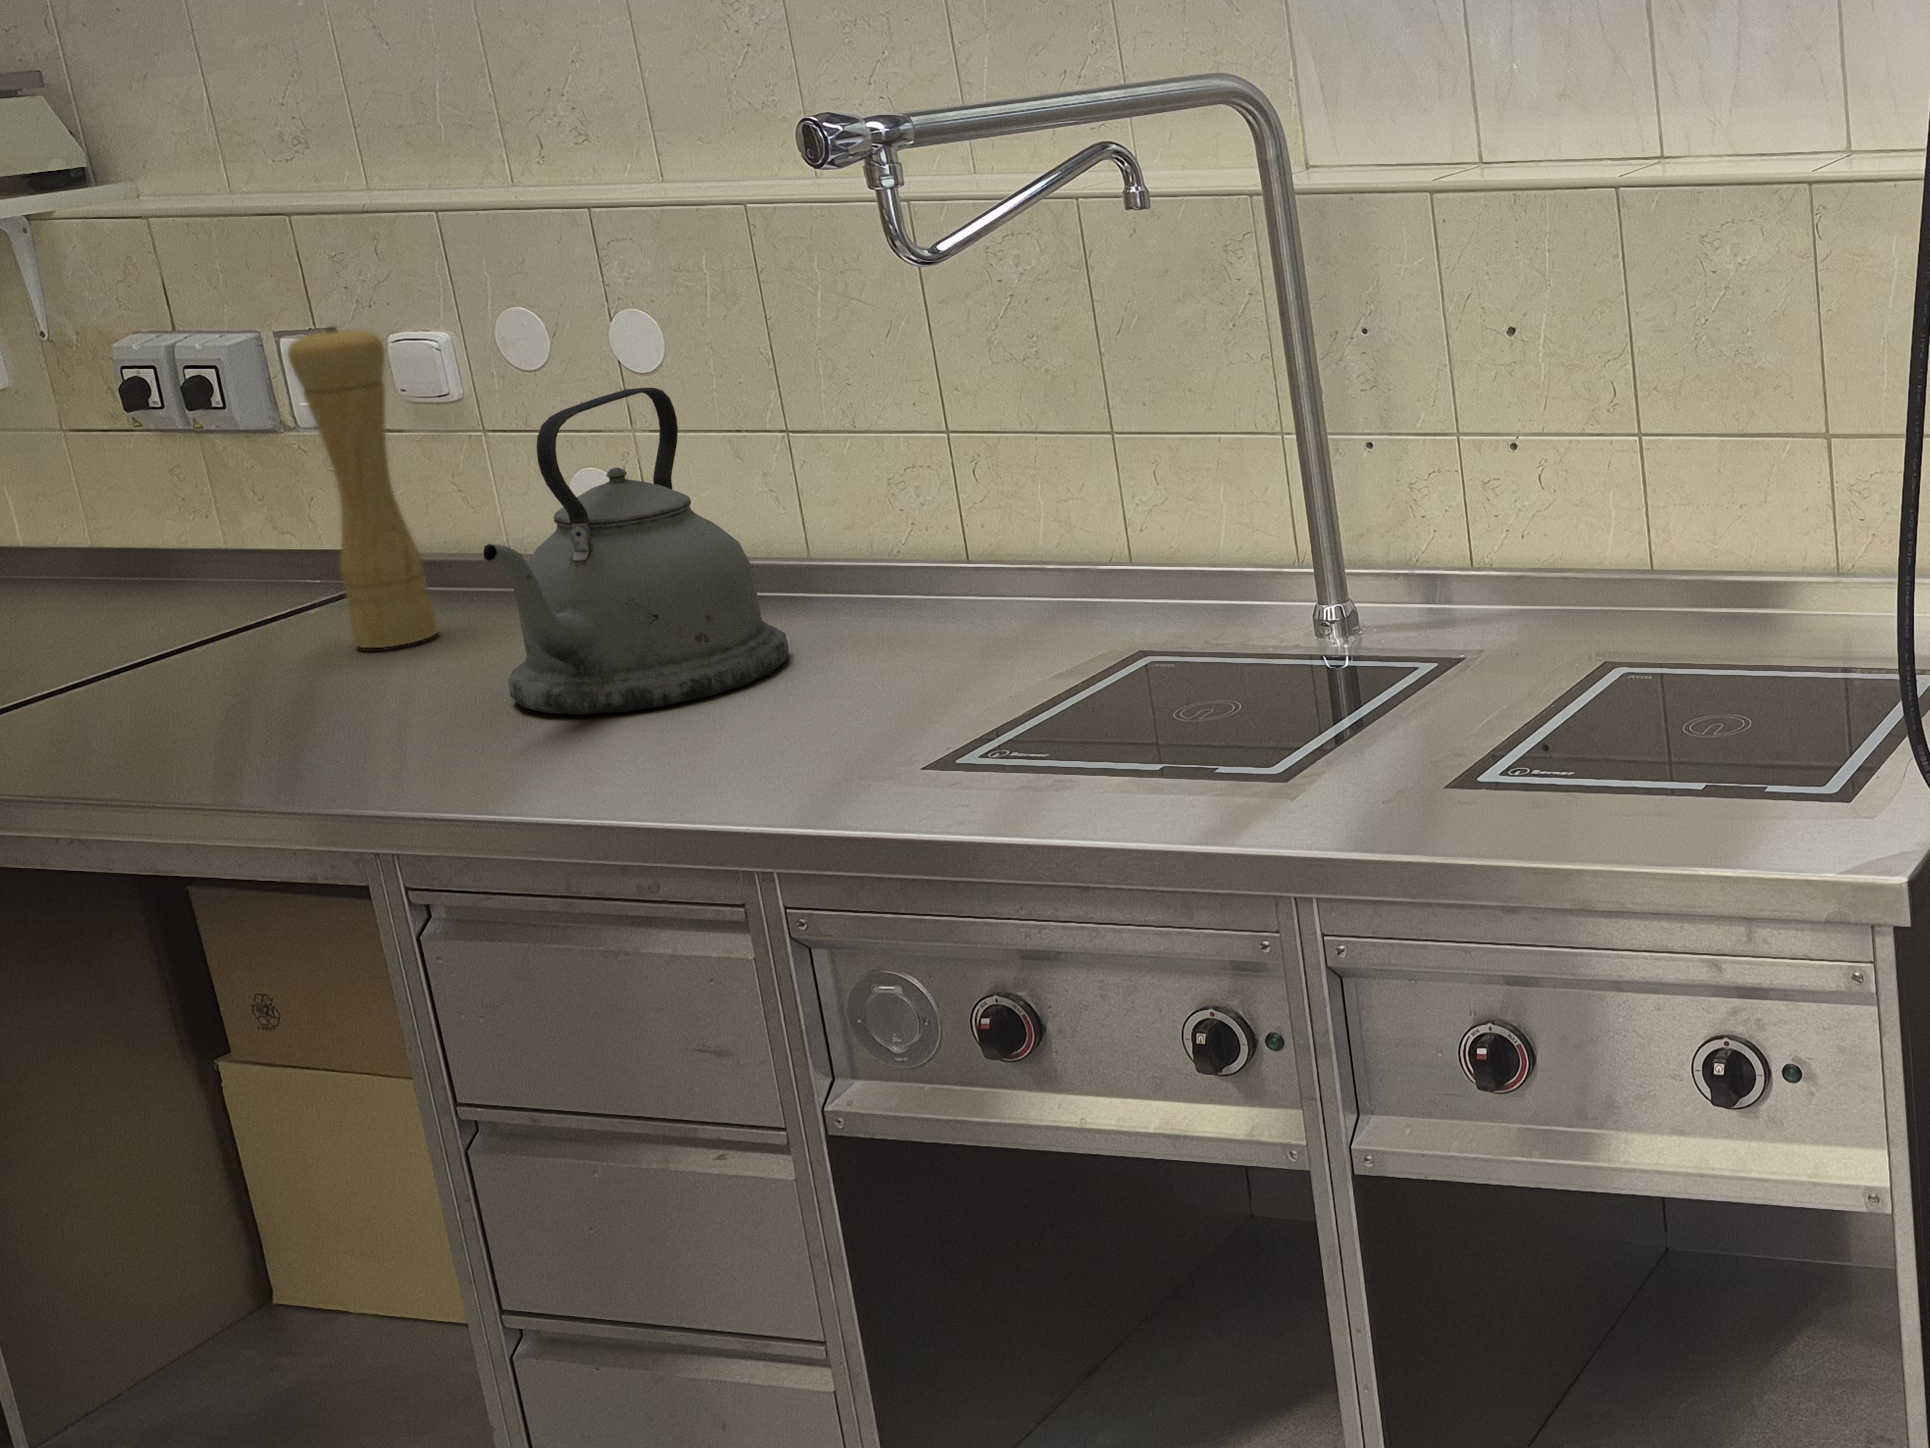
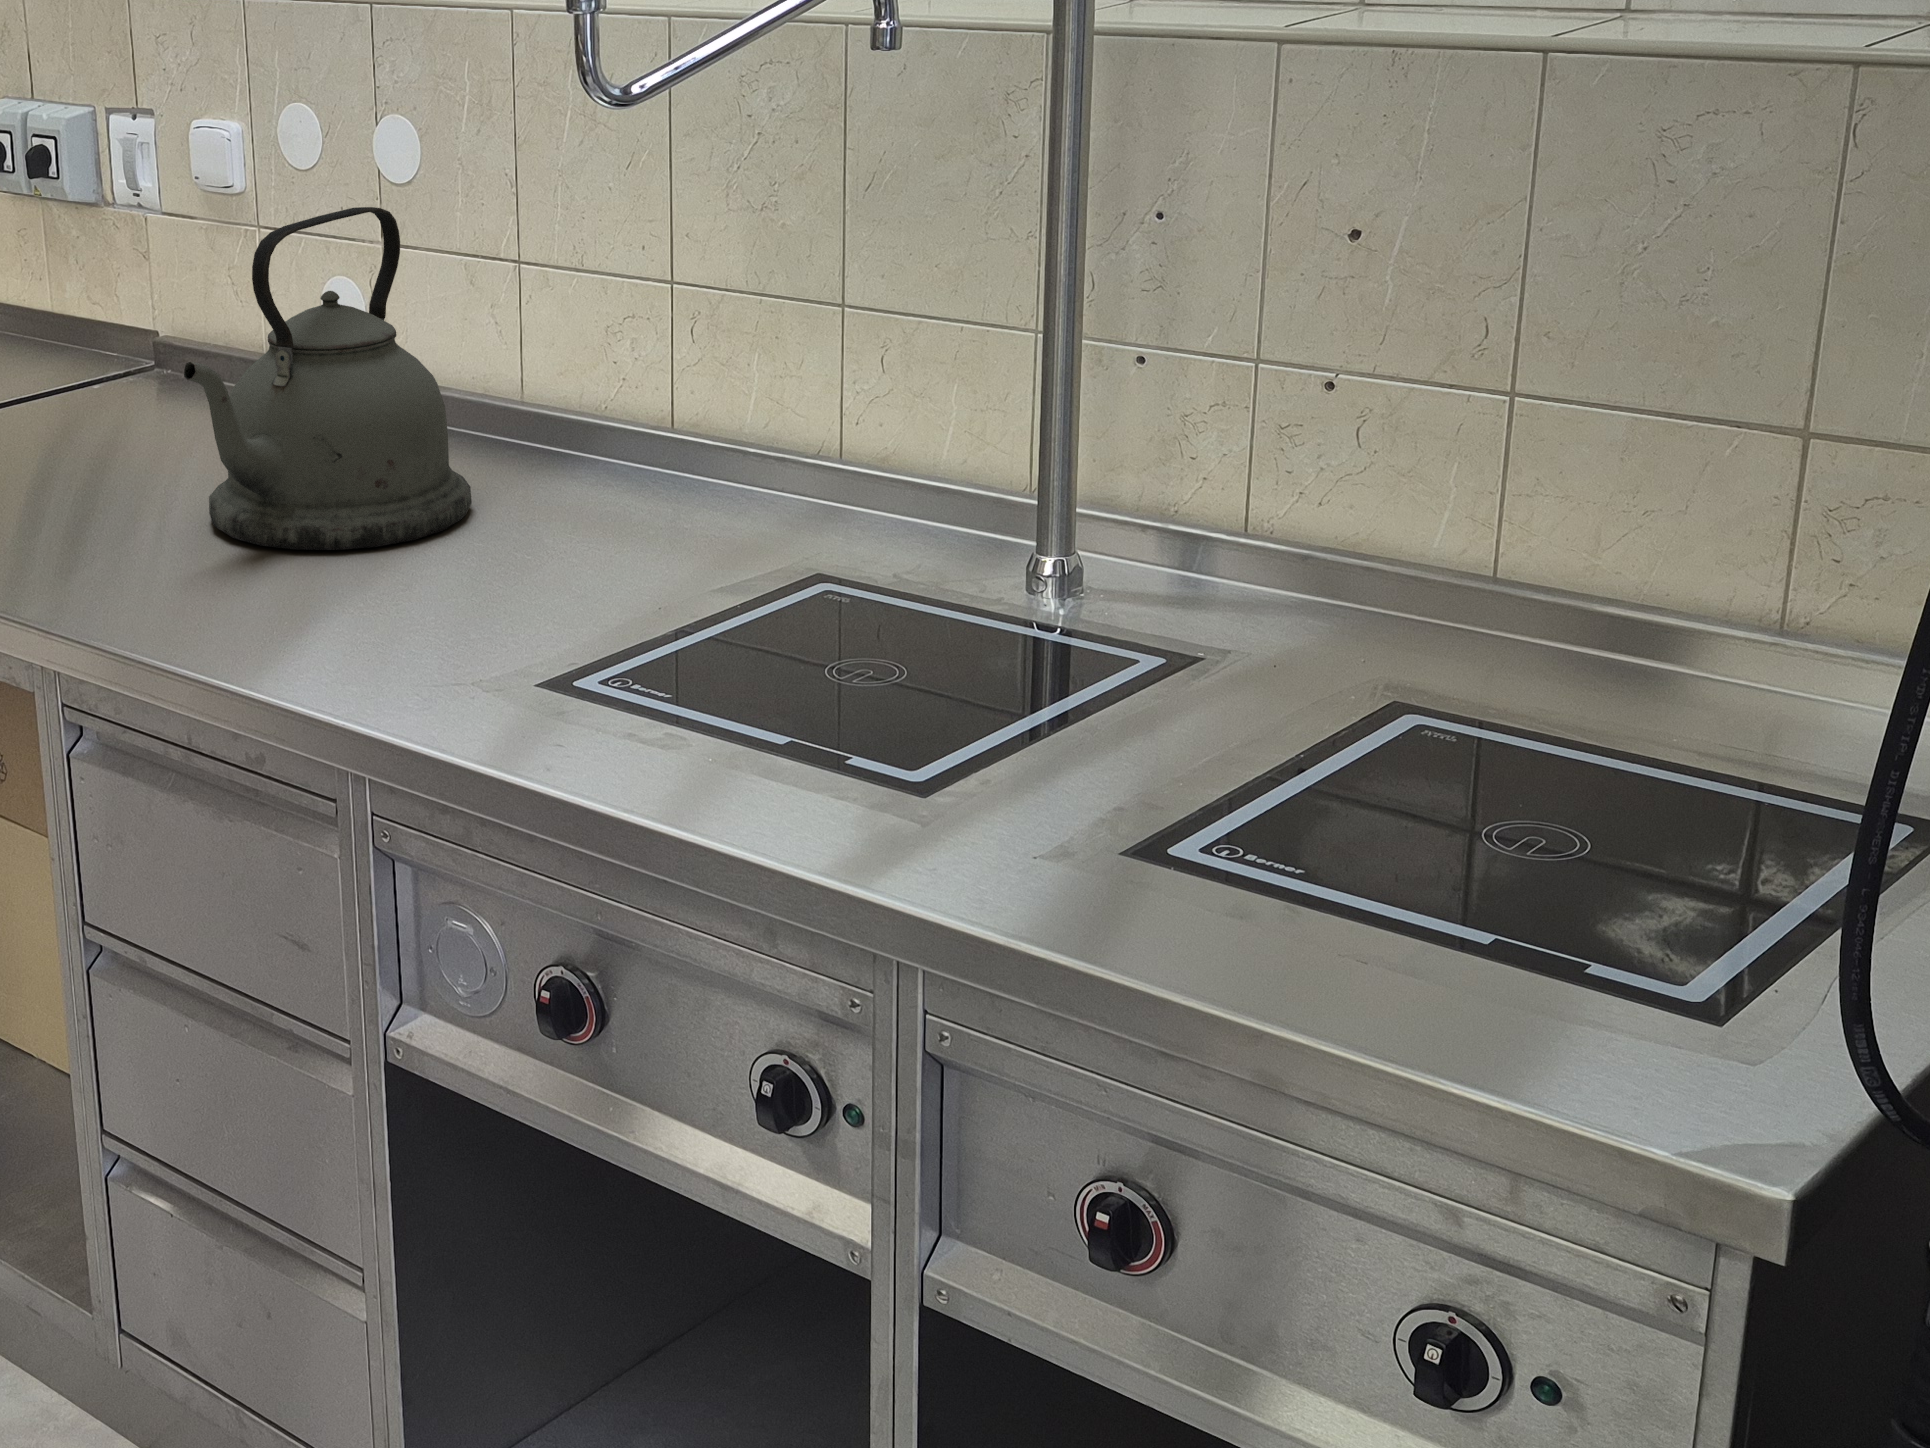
pepper mill: present [288,325,438,648] -> none [90,114,187,437]

